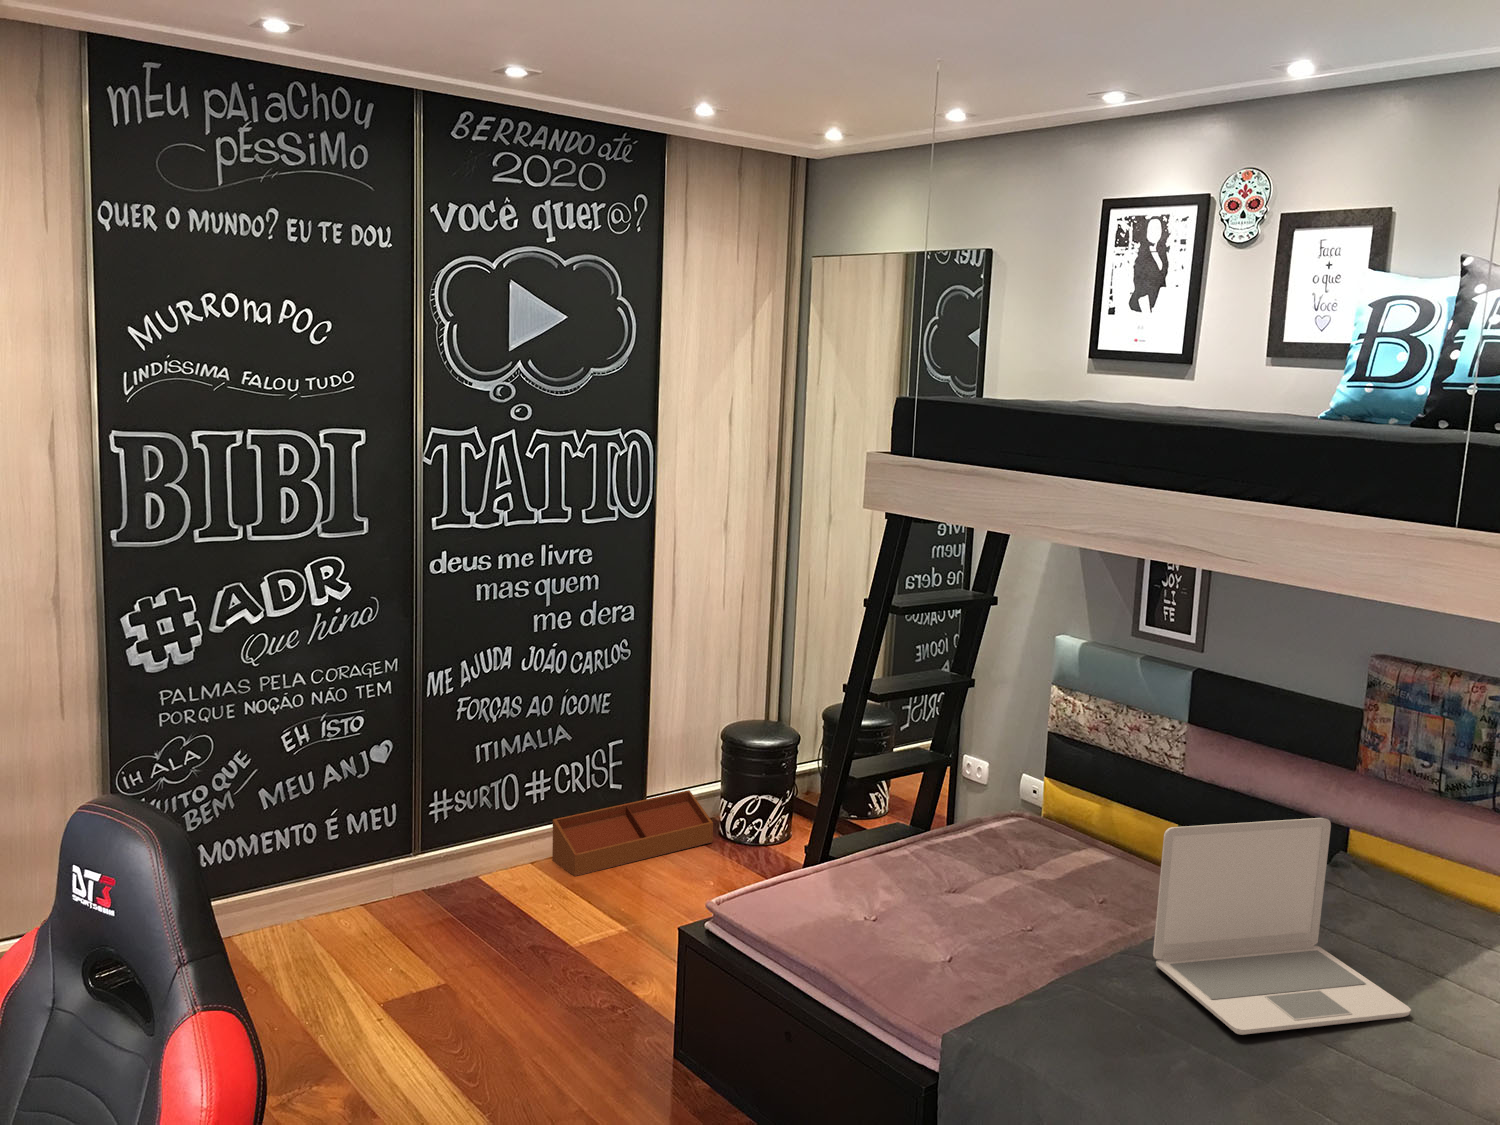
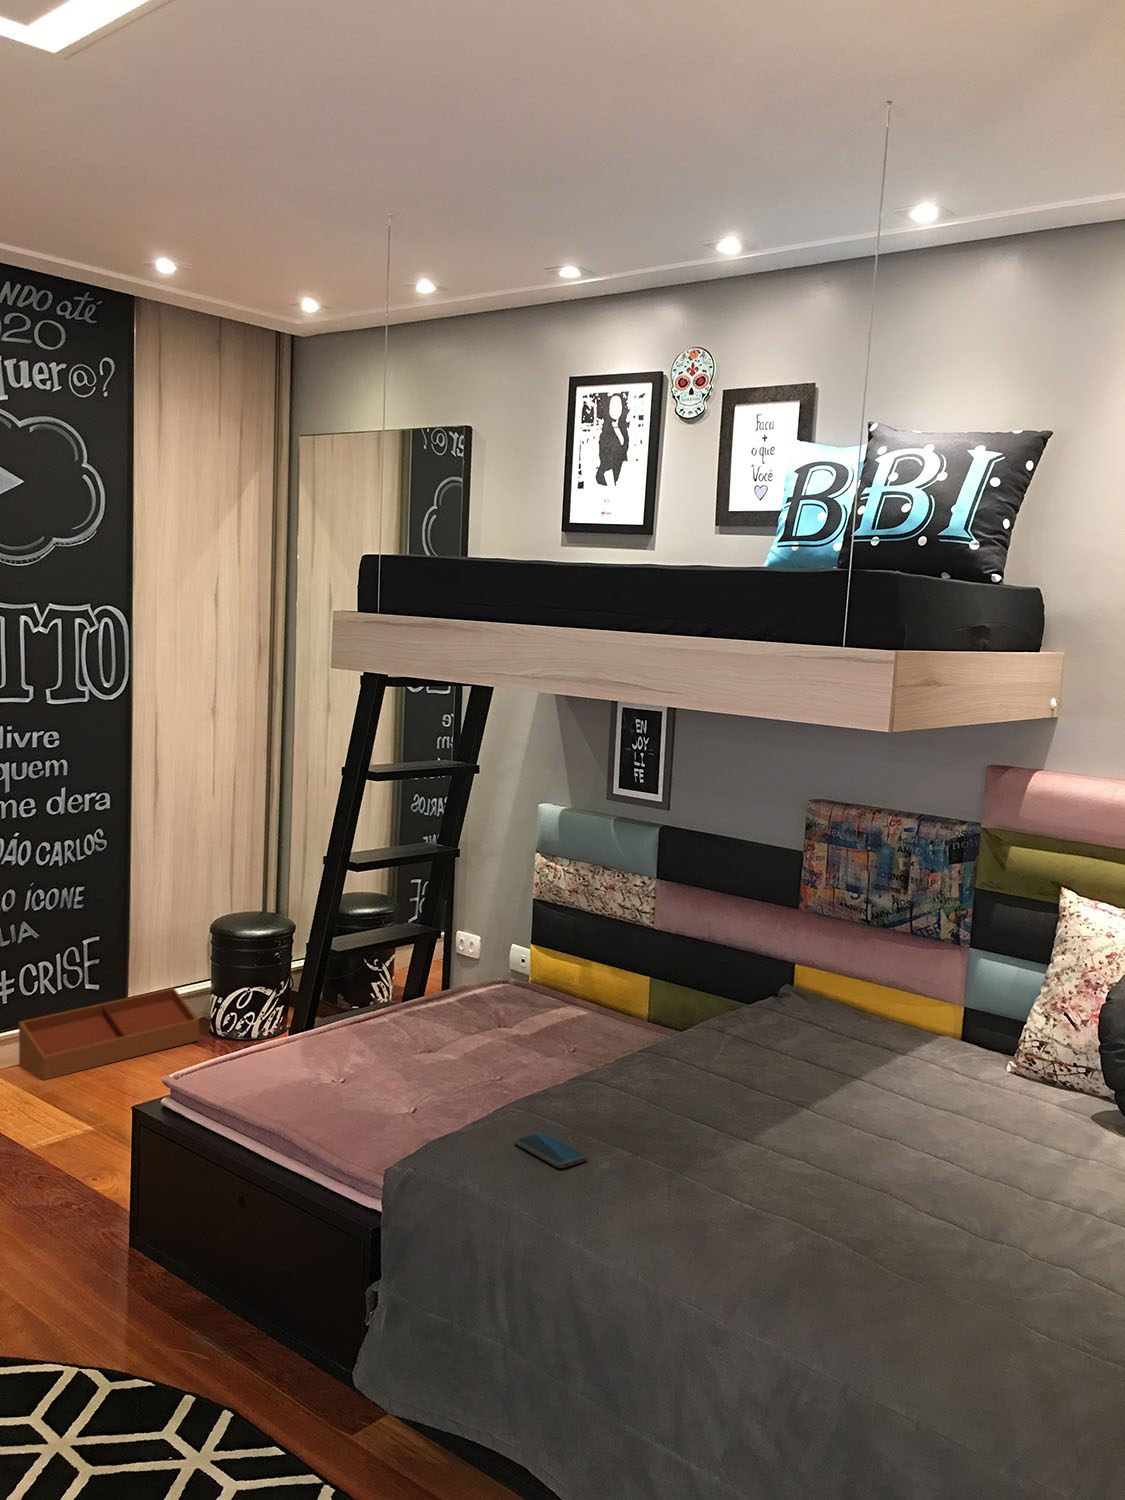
laptop: present [1153,818,1411,1035] -> none [601,944,828,1140]
smartphone: none [1070,1012,1151,1060] -> present [515,1132,587,1168]

